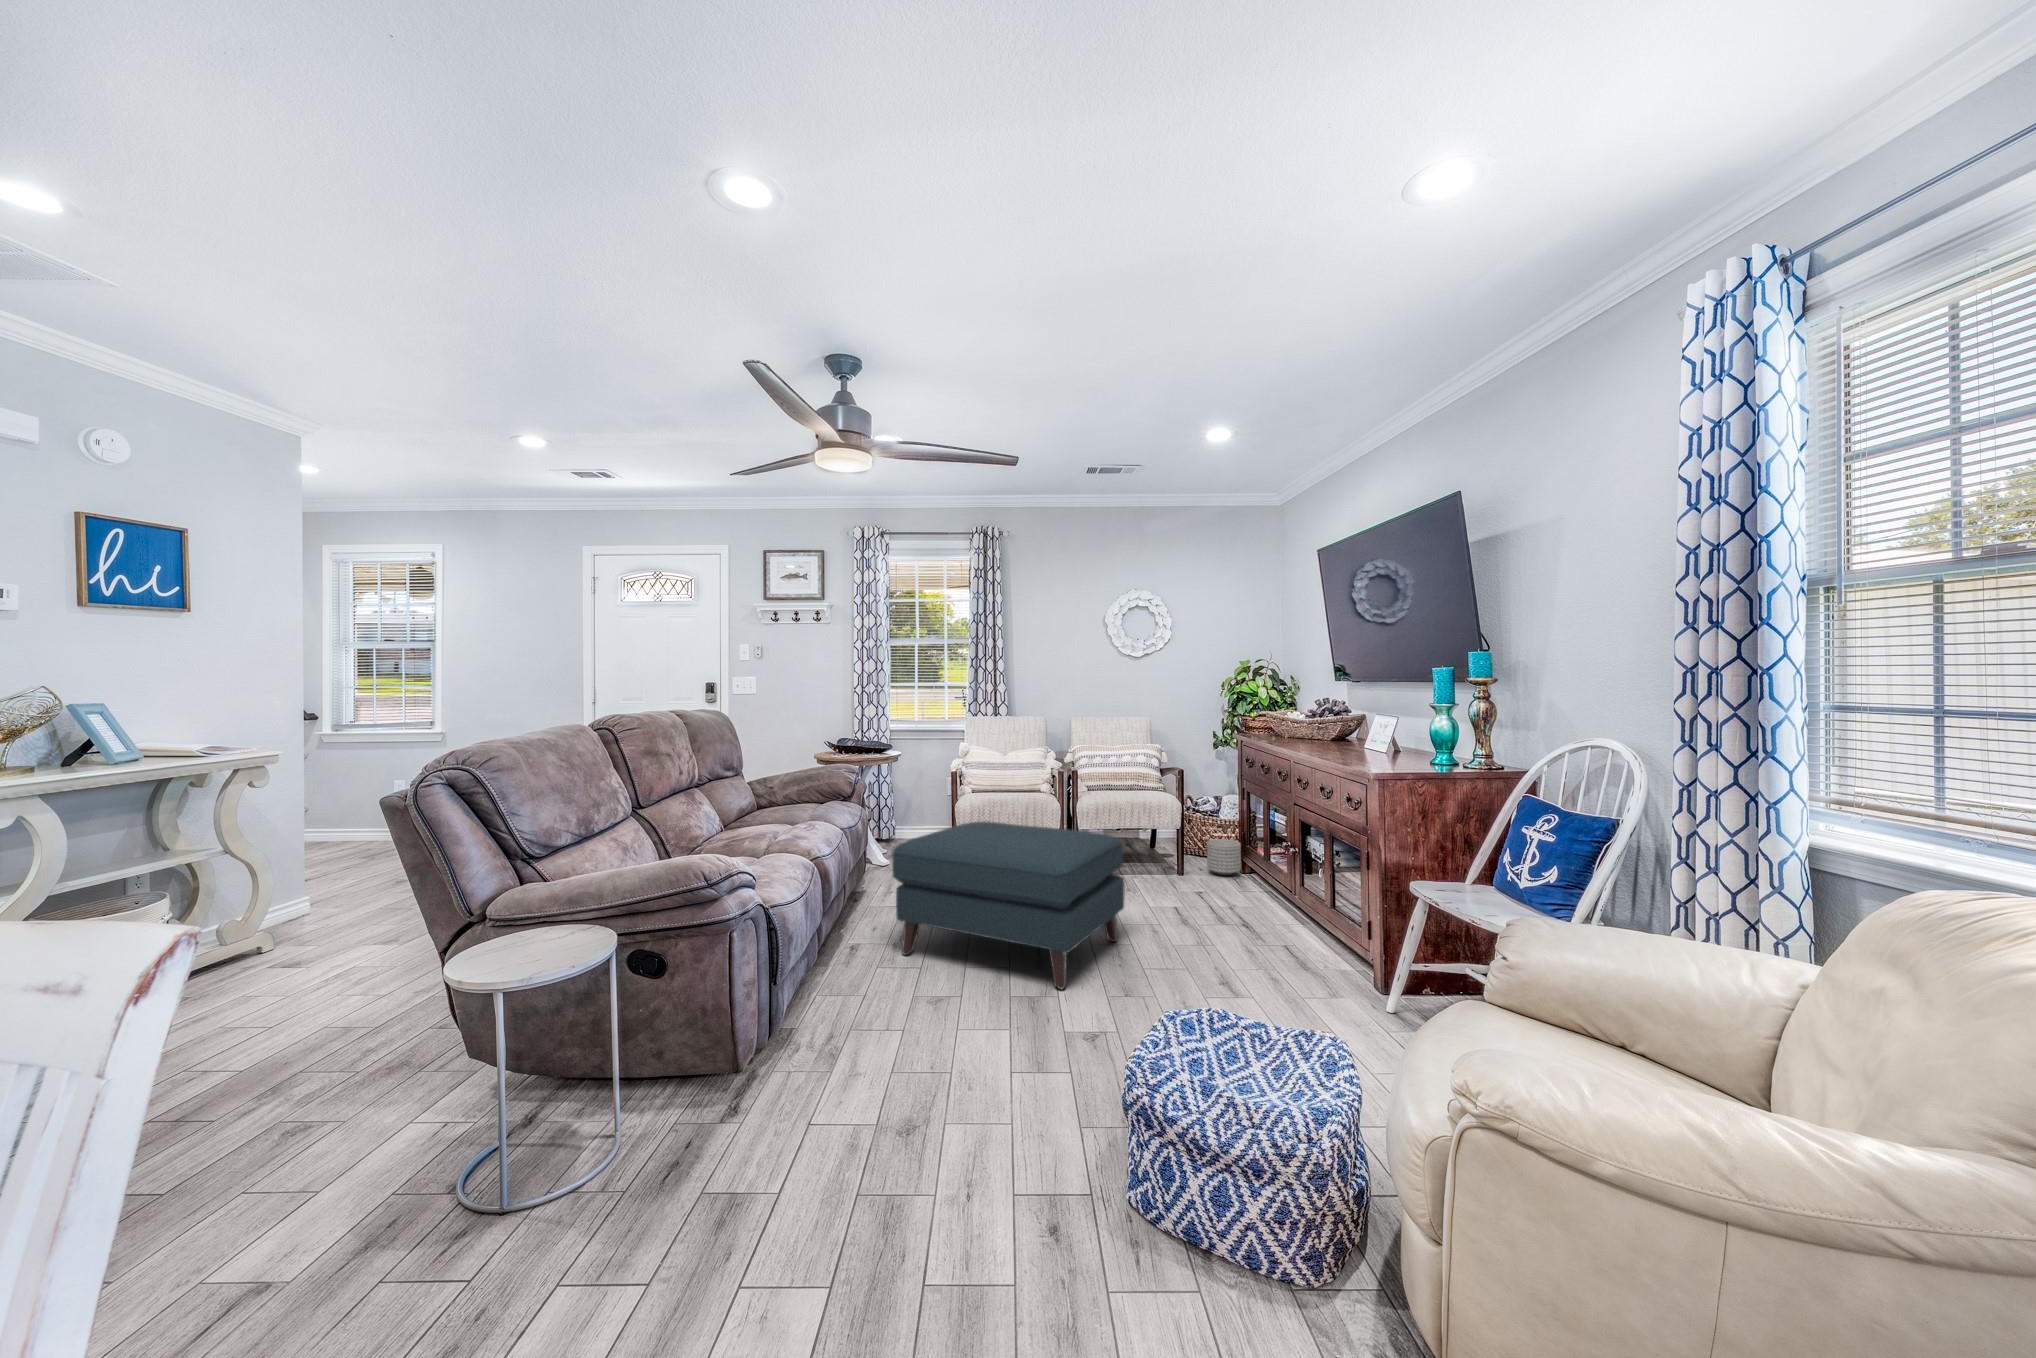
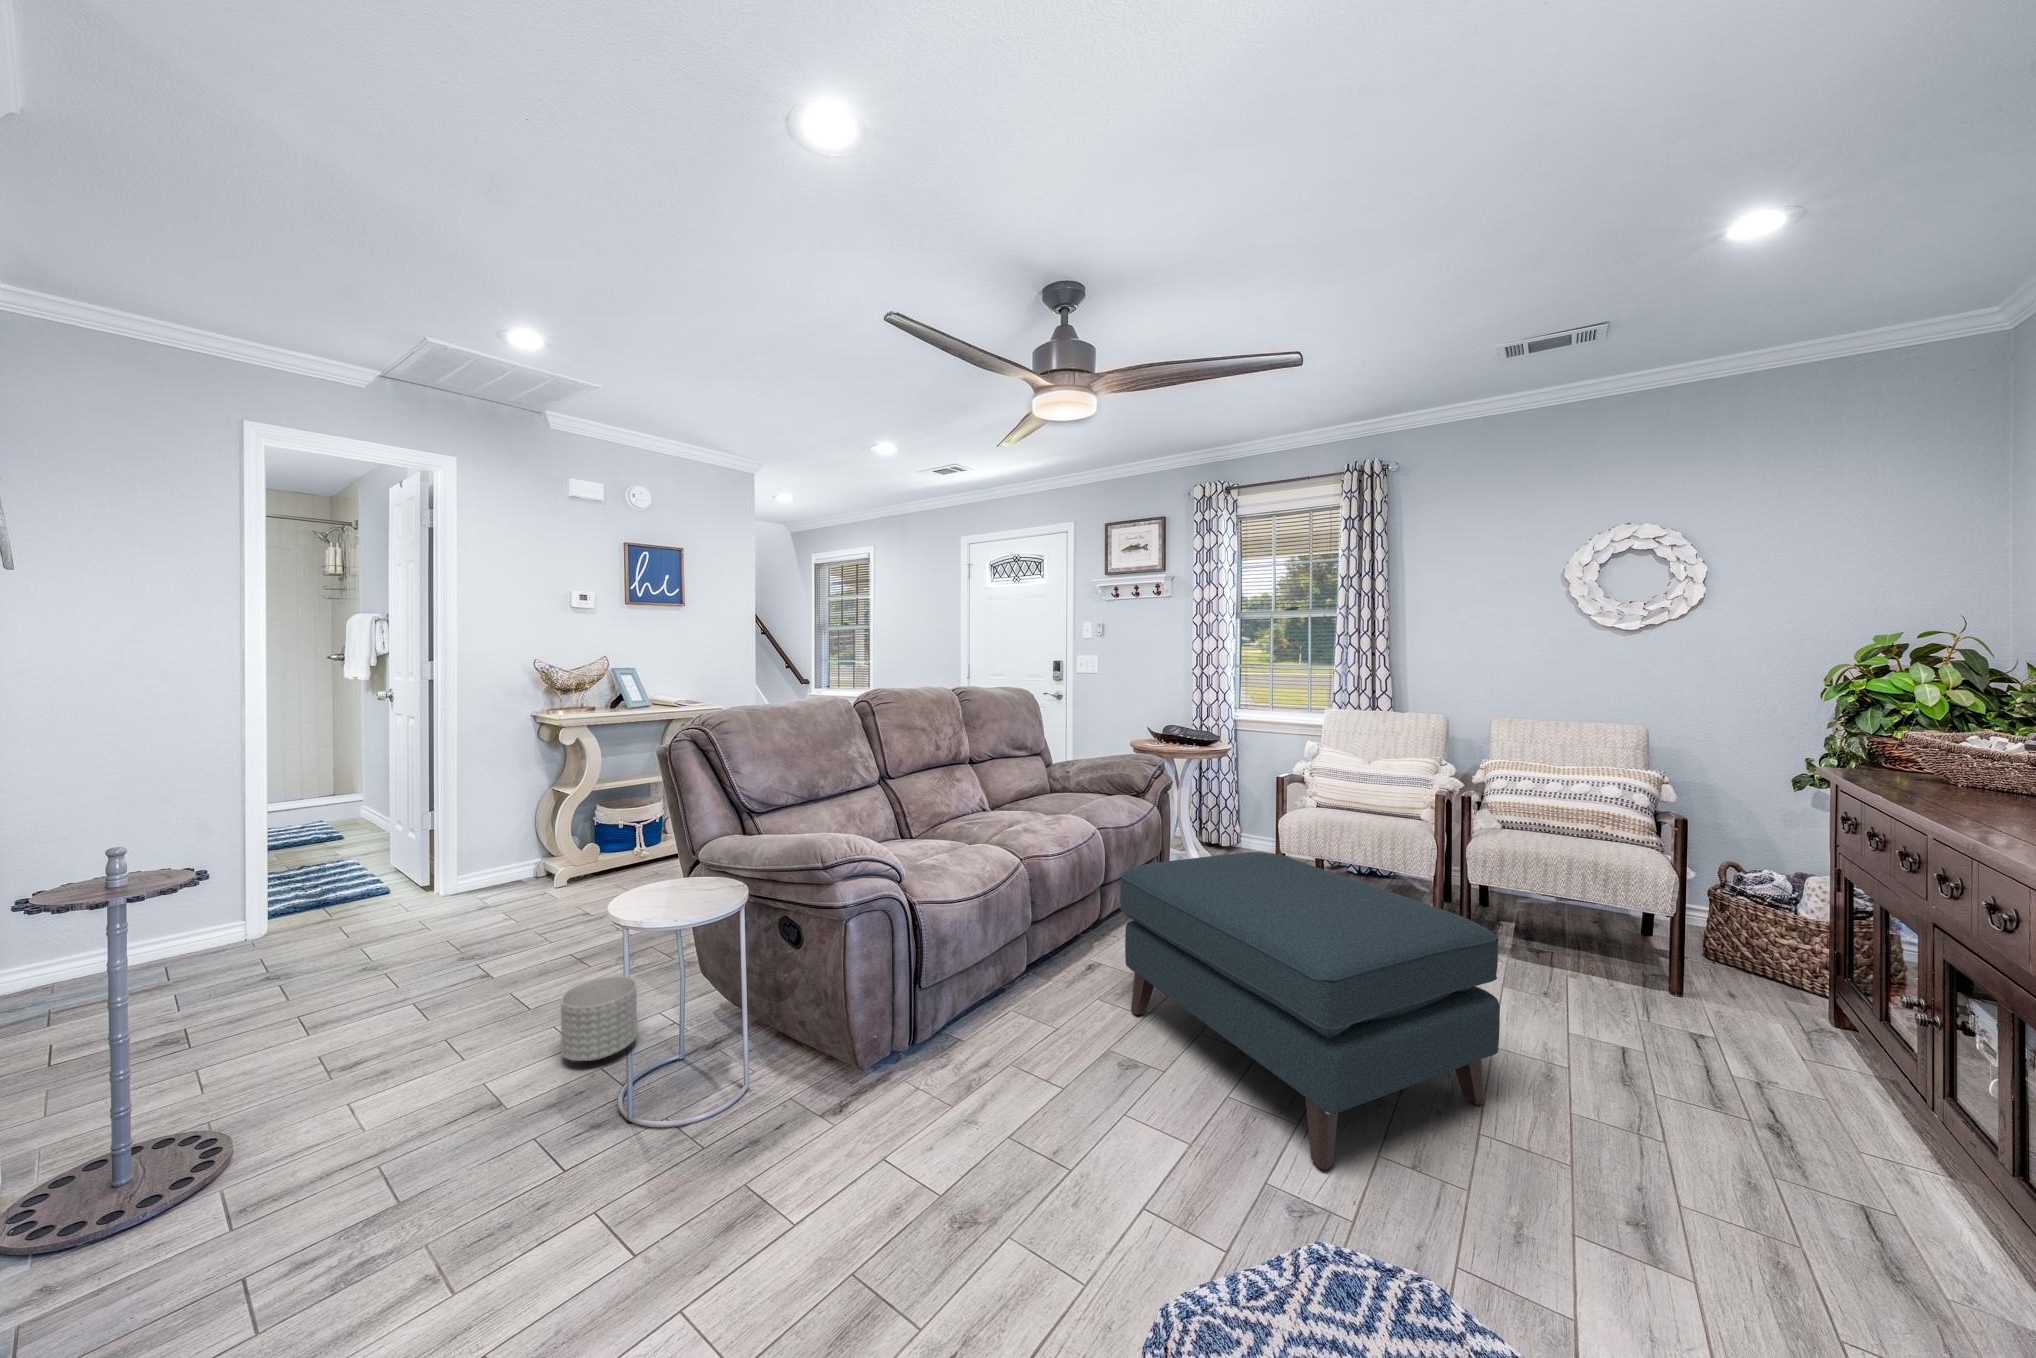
planter: present [1207,839,1241,875] -> present [561,976,637,1061]

